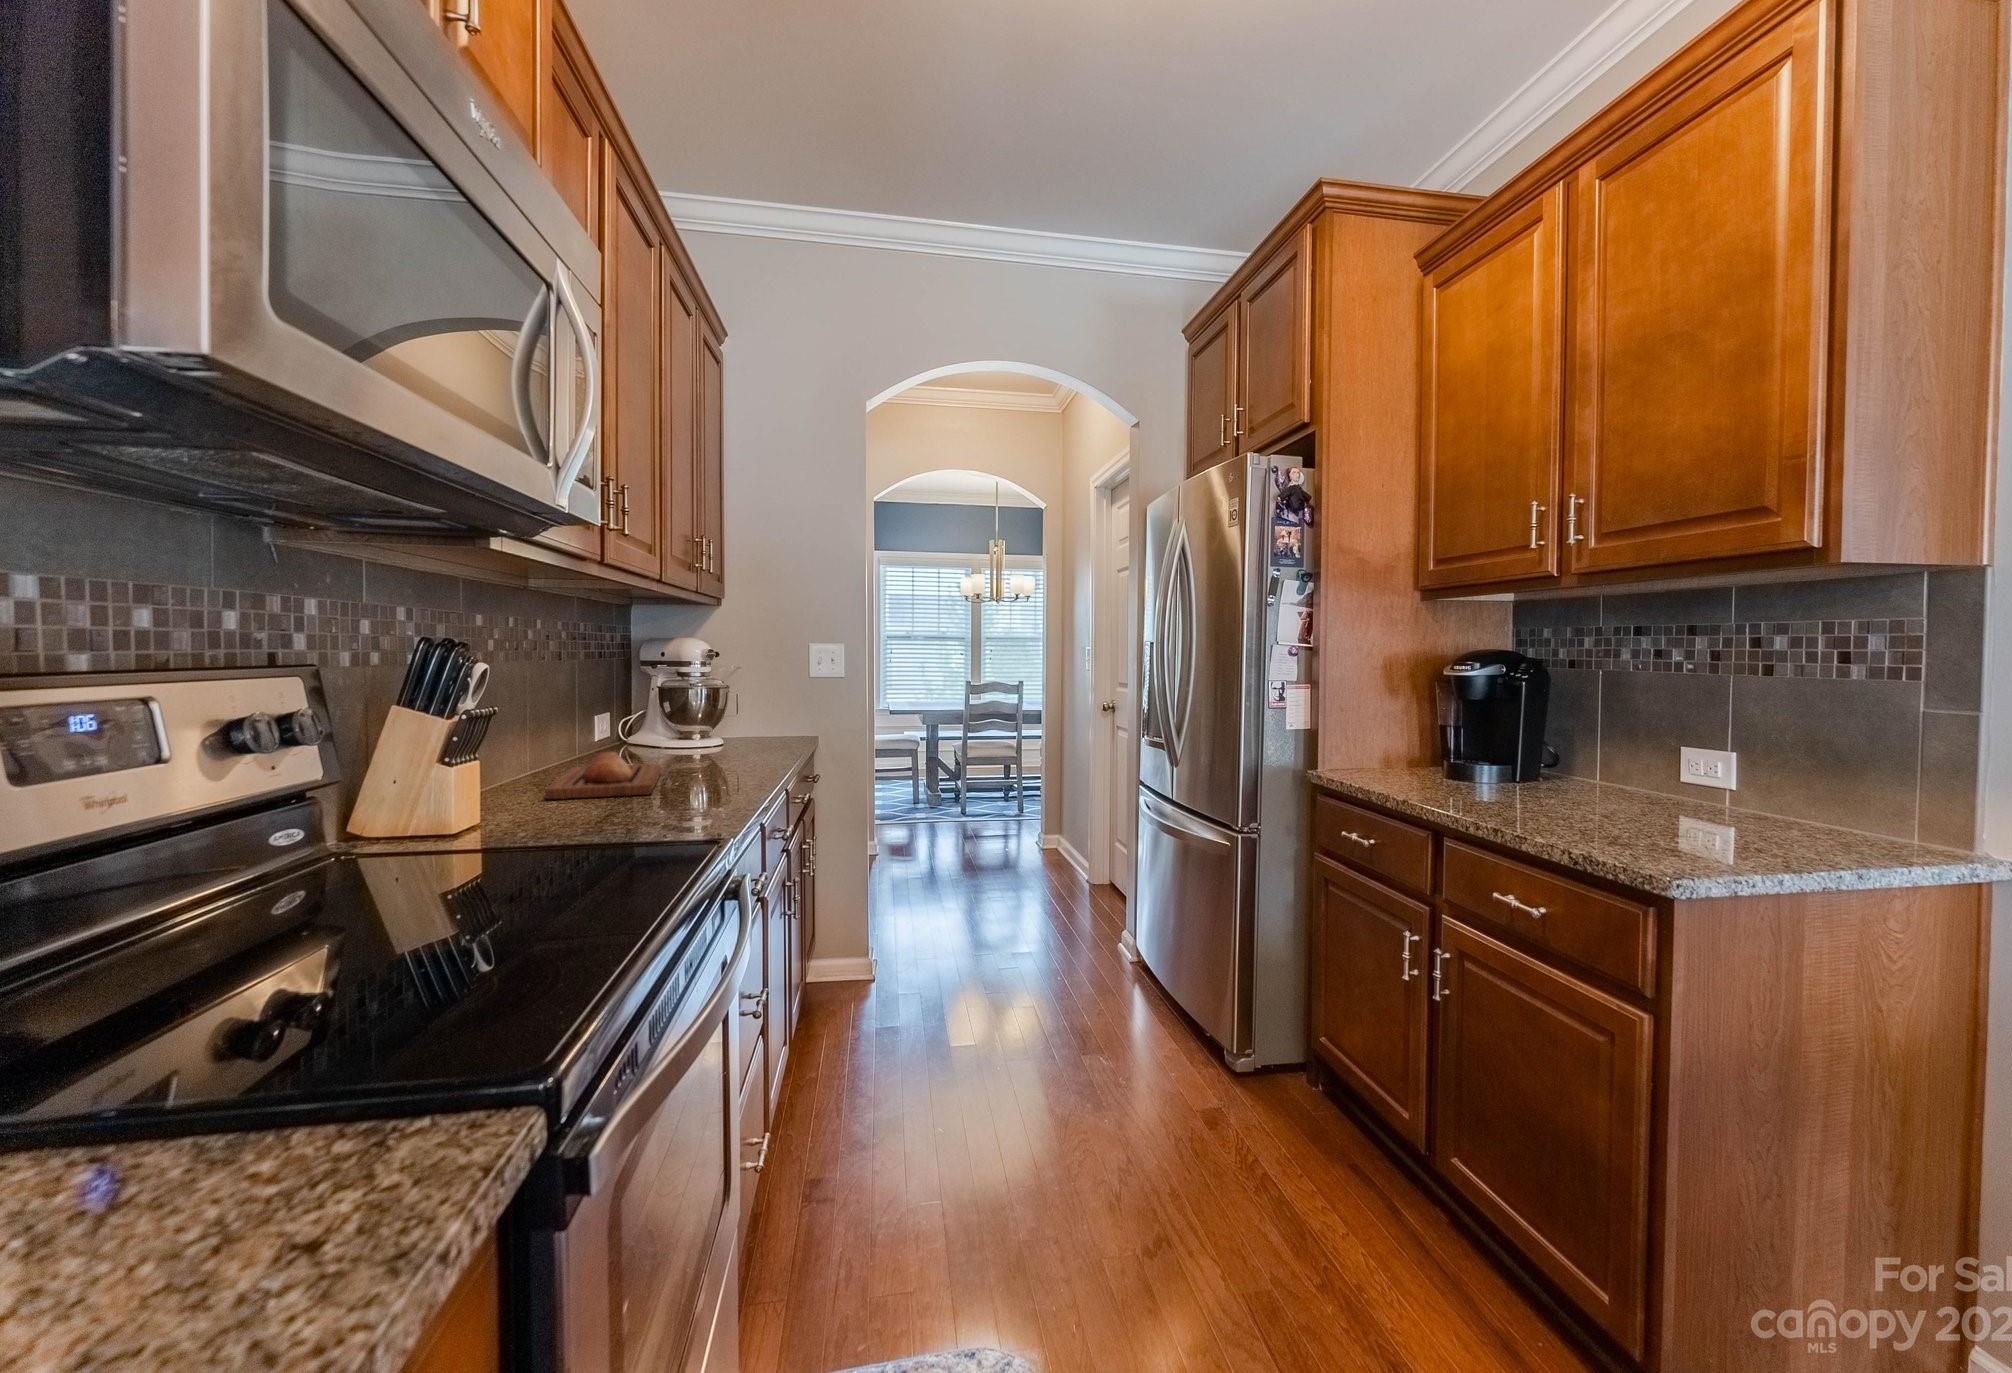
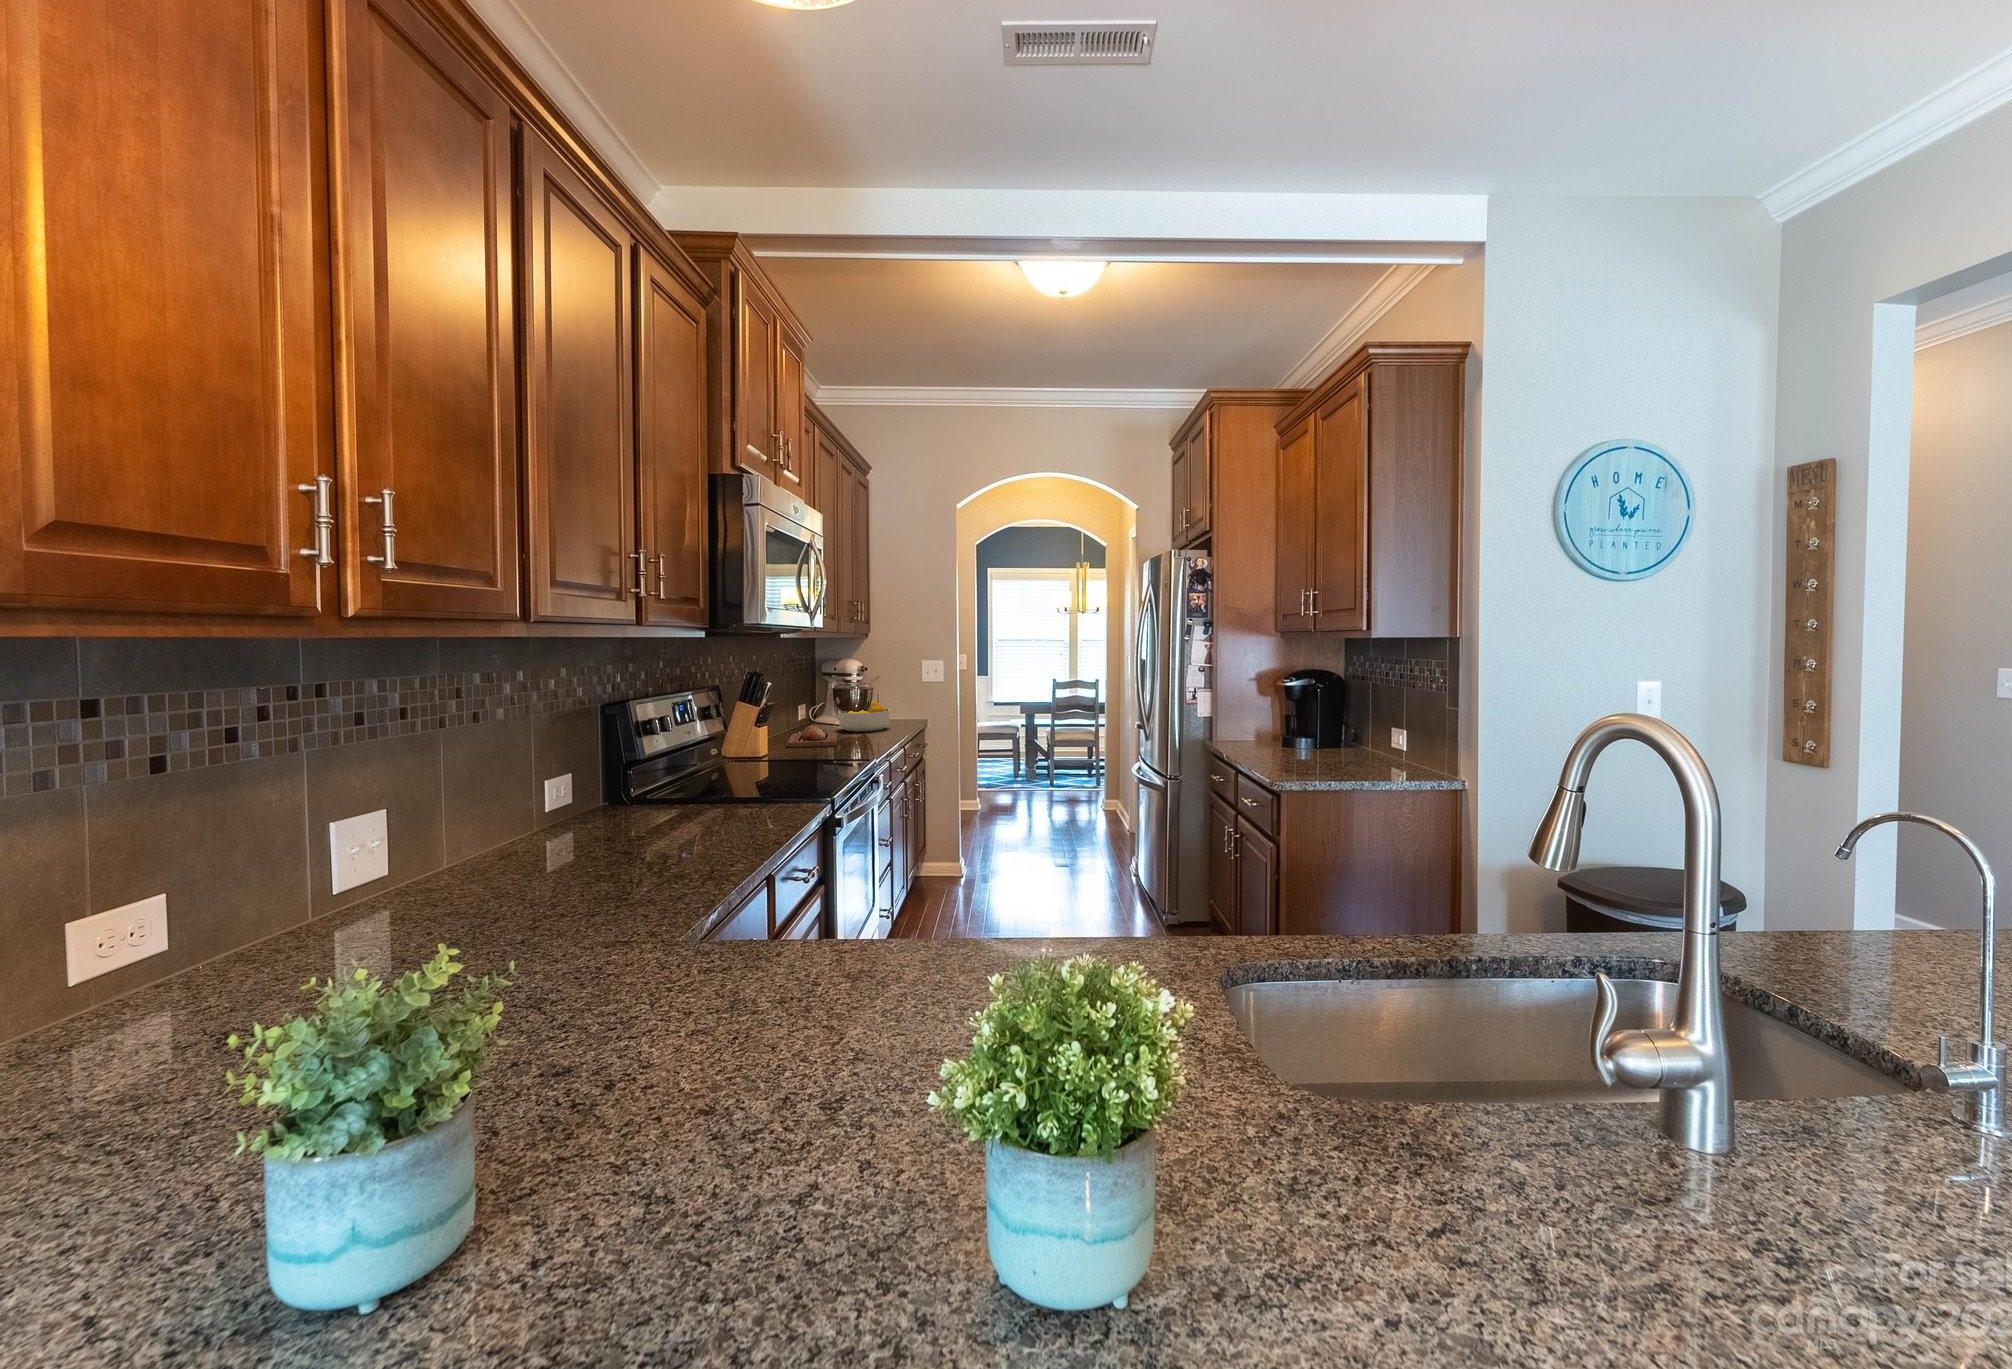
fruit bowl: none [666,706,759,760] -> present [838,701,890,732]

